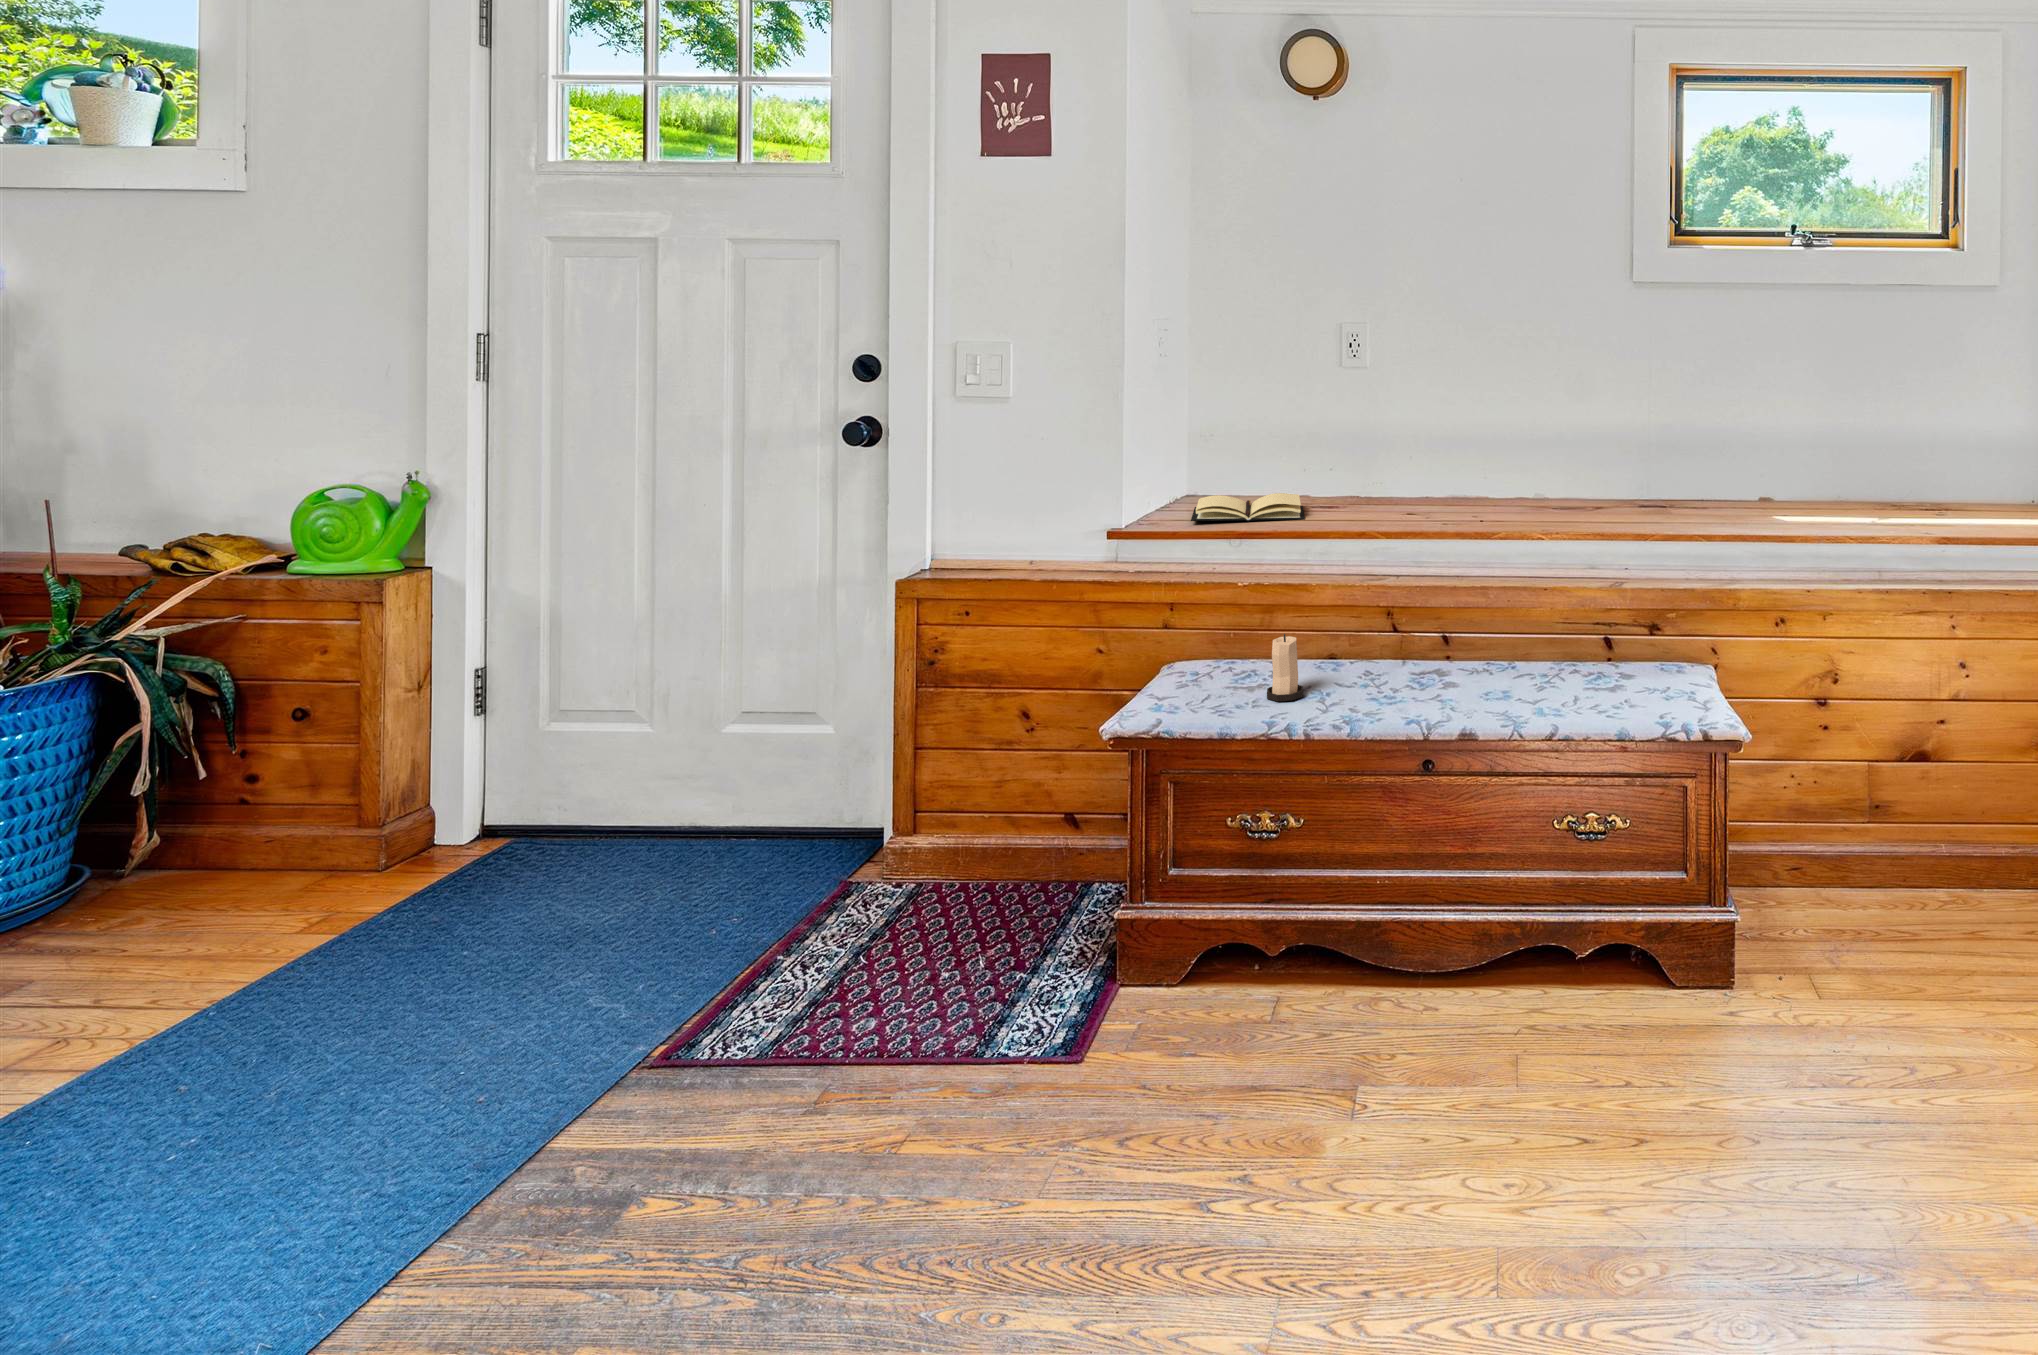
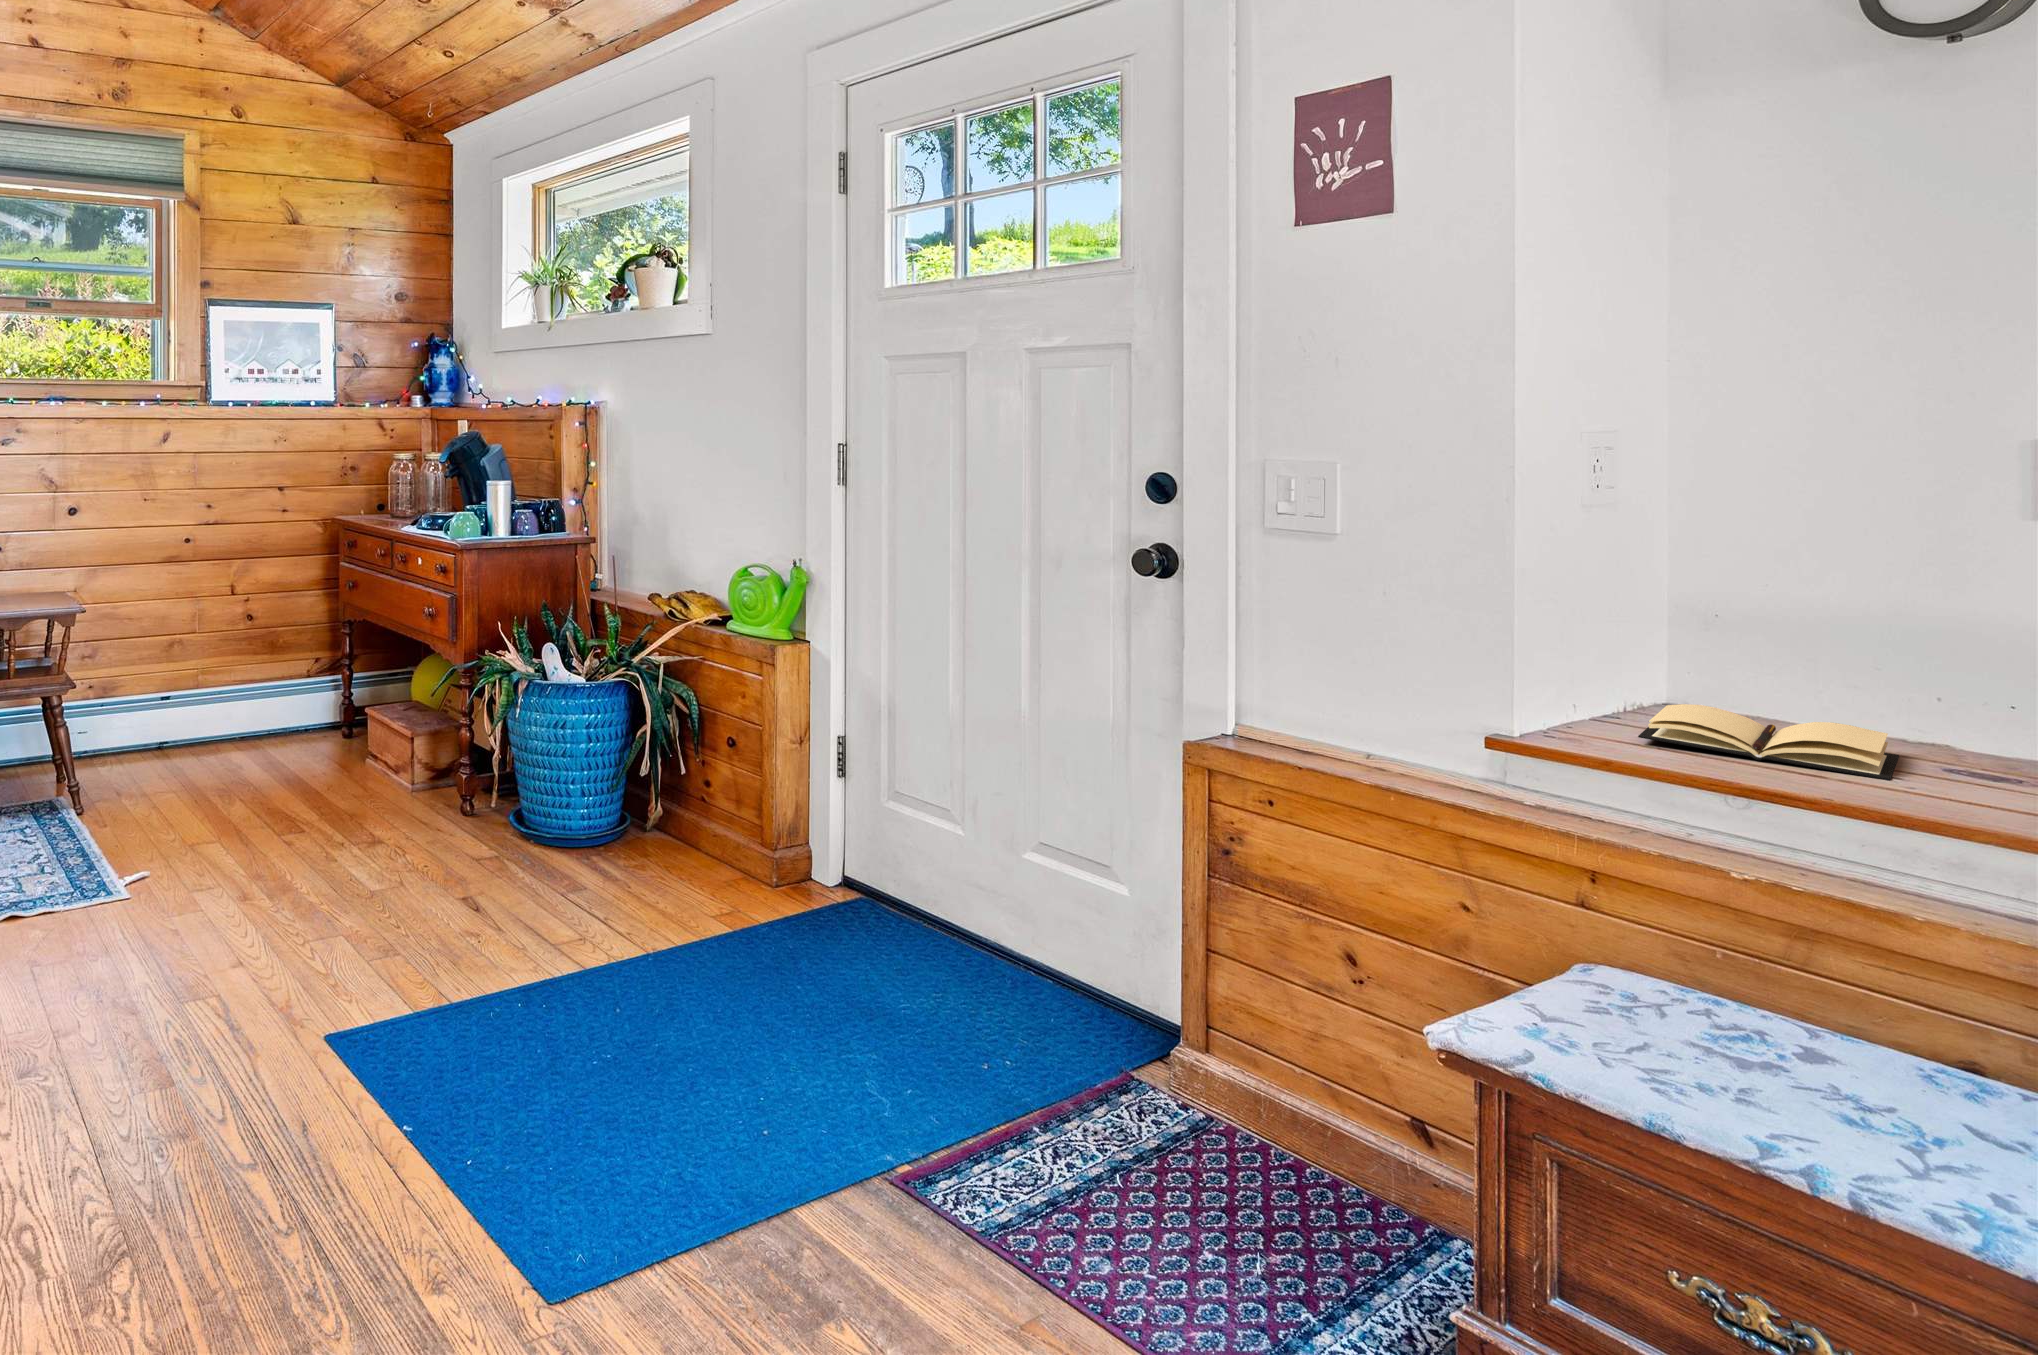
candle: present [1267,634,1303,701] -> none [1758,974,1848,1104]

